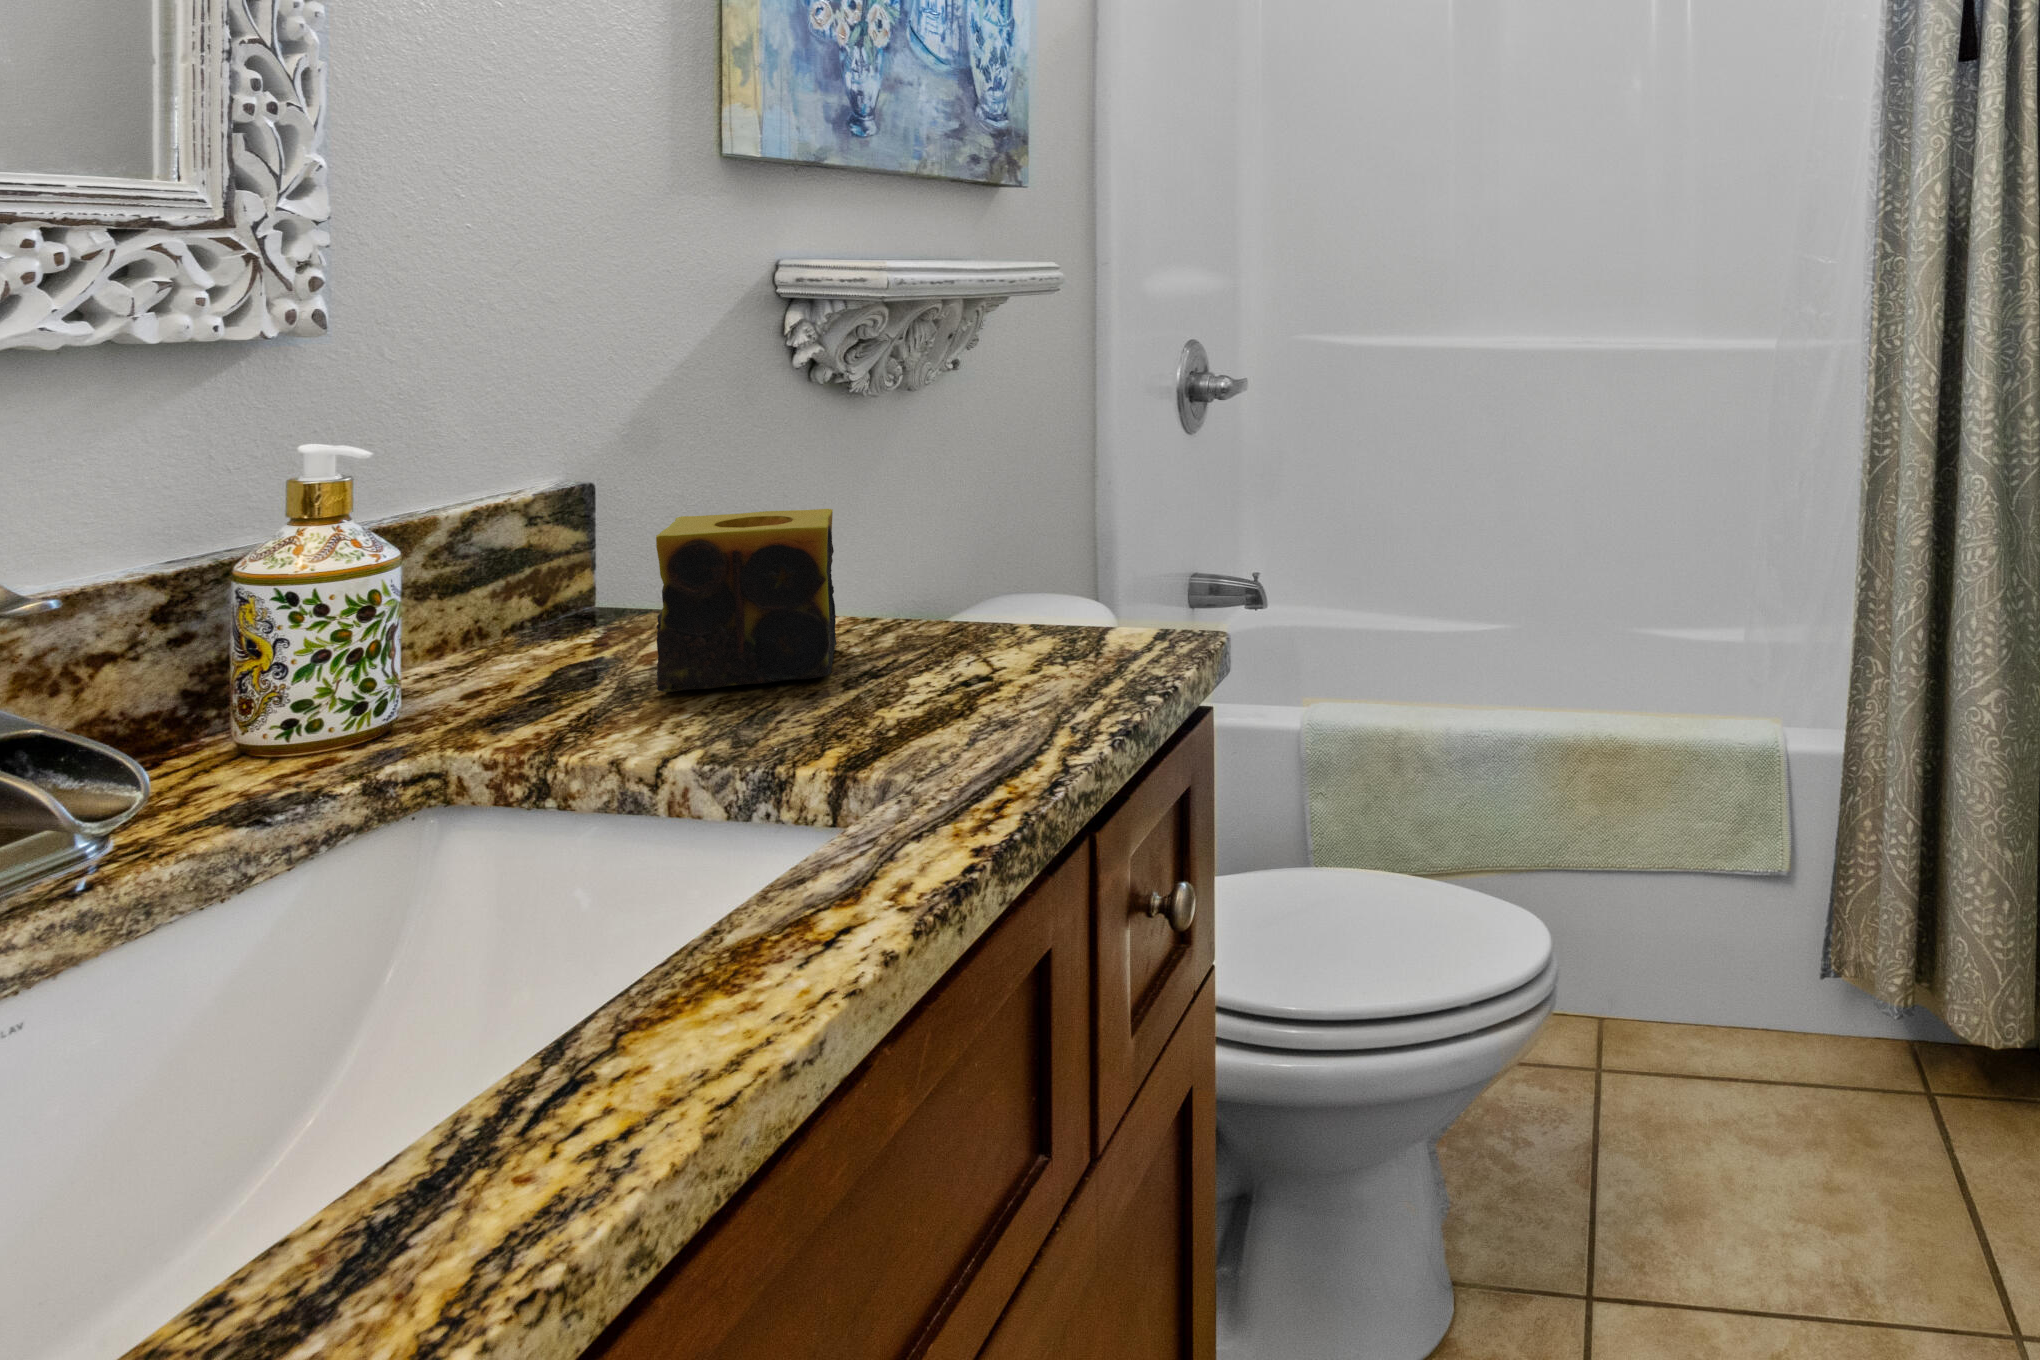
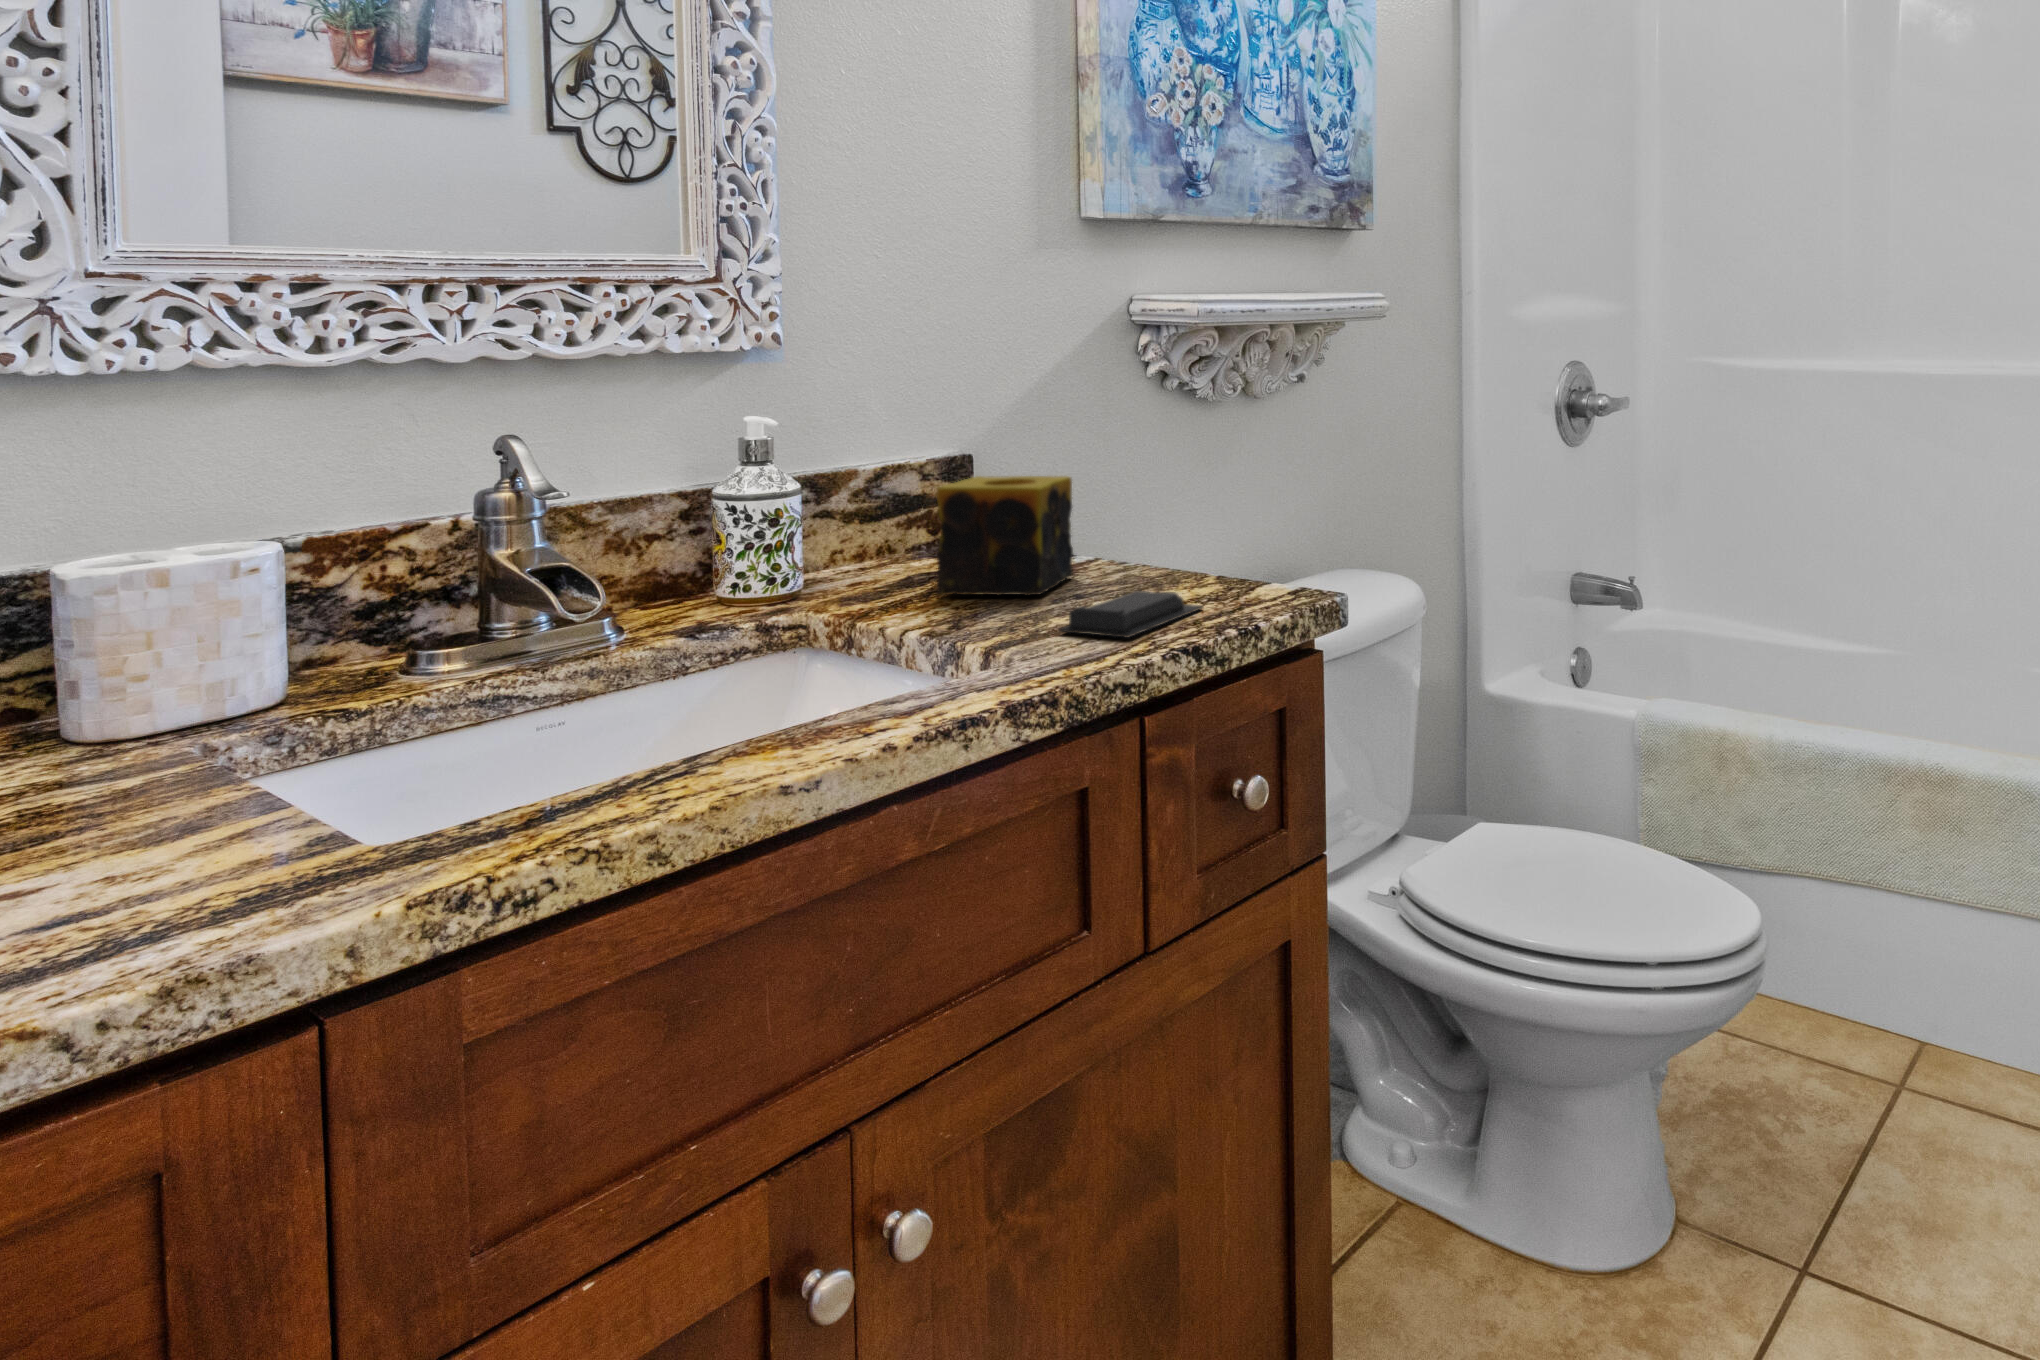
soap bar: none [929,653,1086,725] -> present [1059,591,1203,638]

